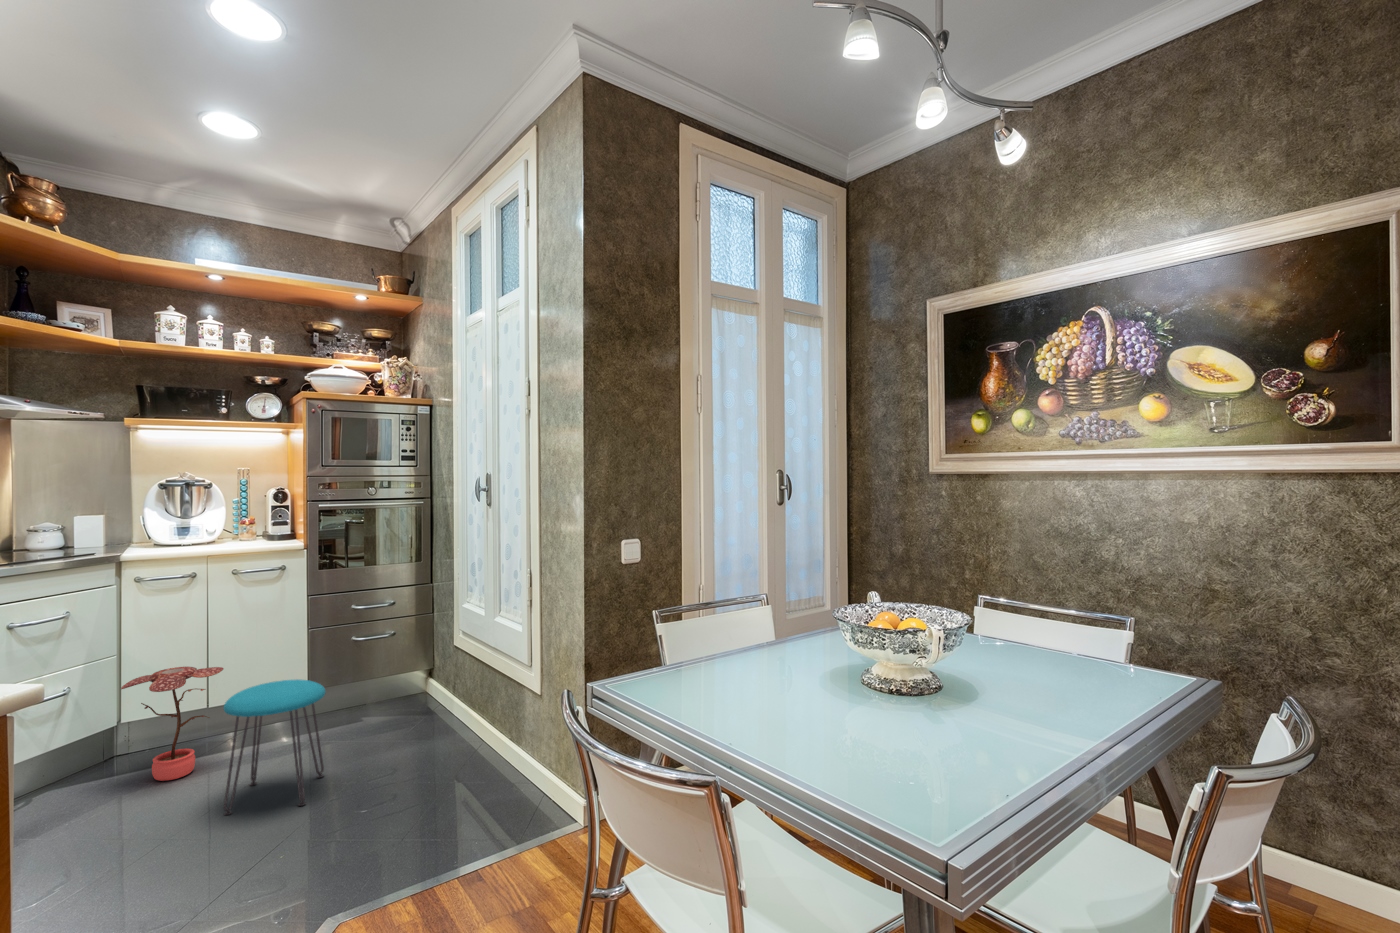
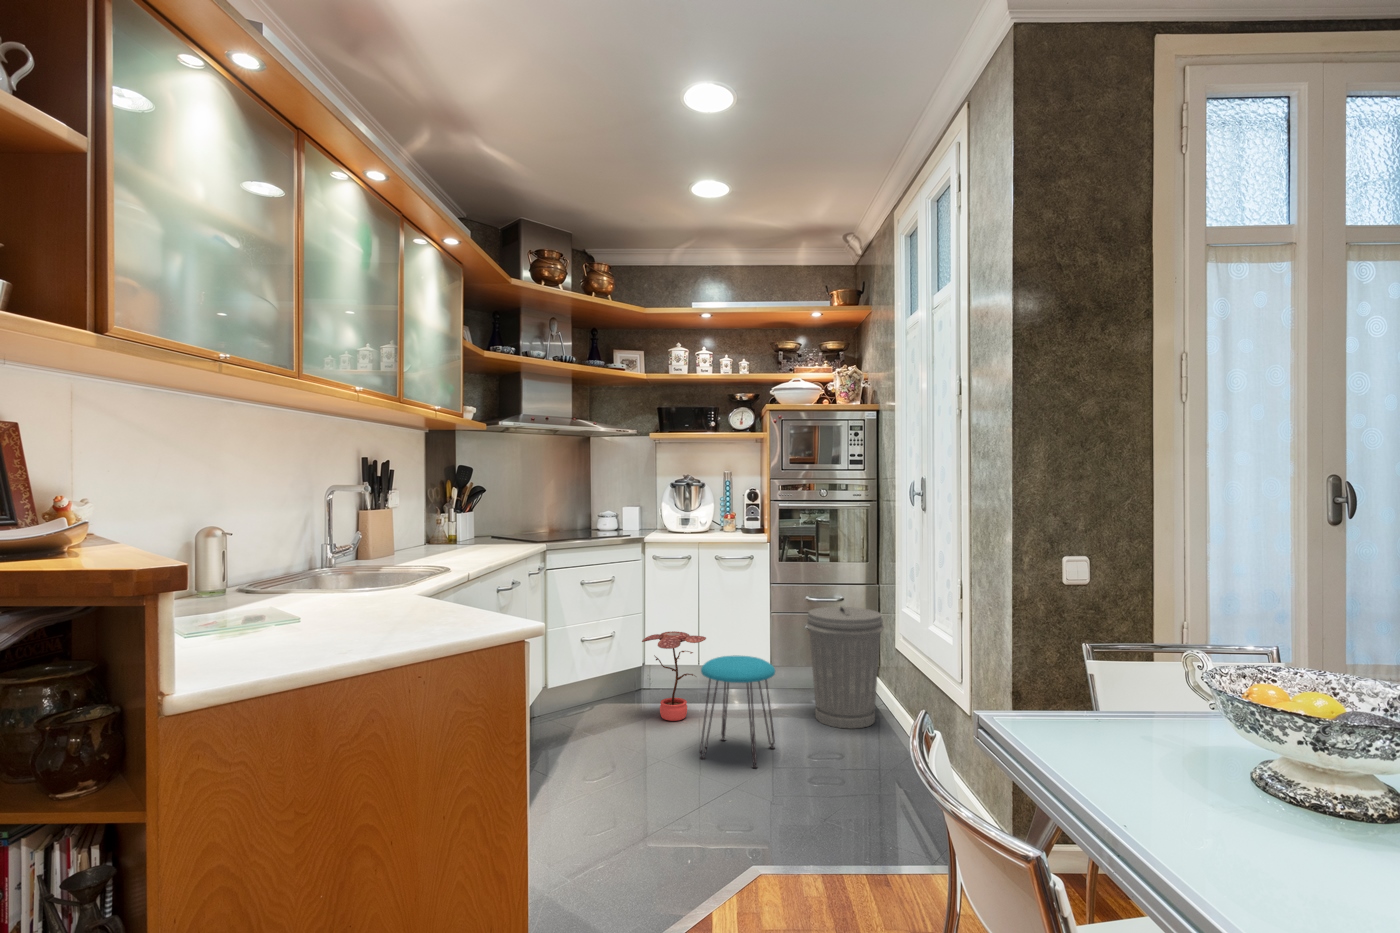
trash can: none [354,607,443,736] -> present [806,606,884,729]

